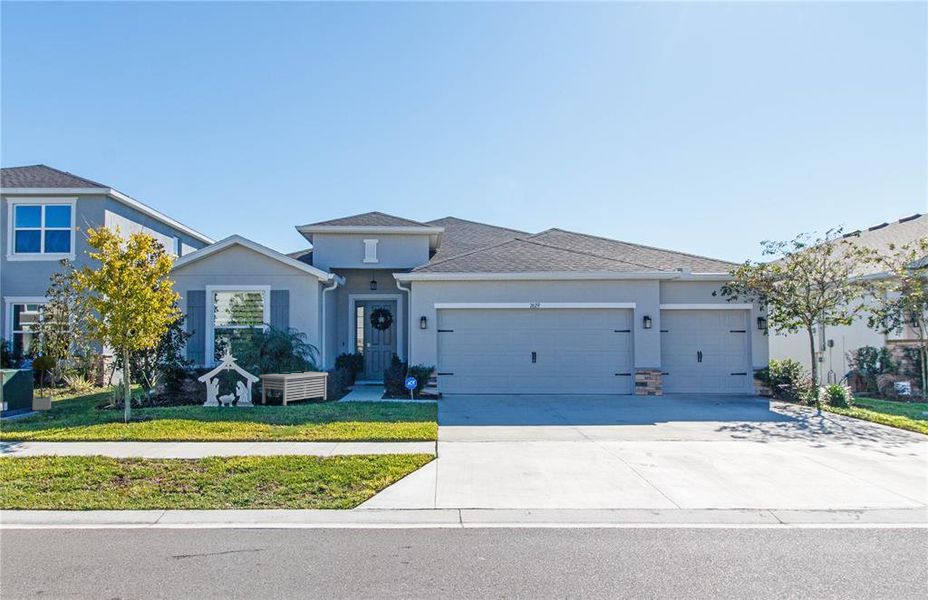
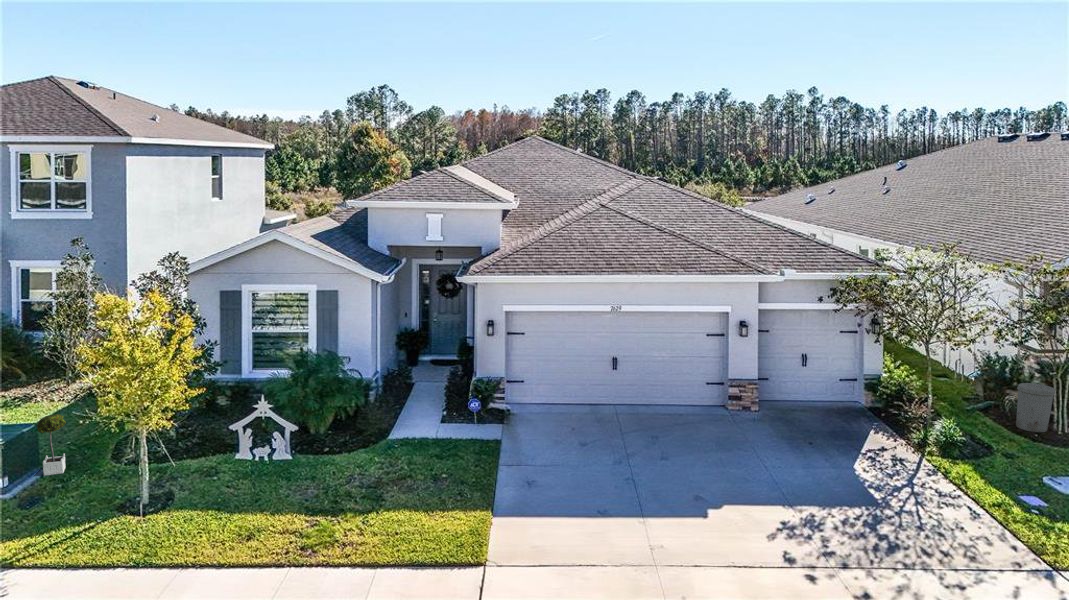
trash can: none [885,364,918,403] -> present [1016,383,1055,432]
storage bench: present [260,371,328,406] -> none [299,401,378,455]

